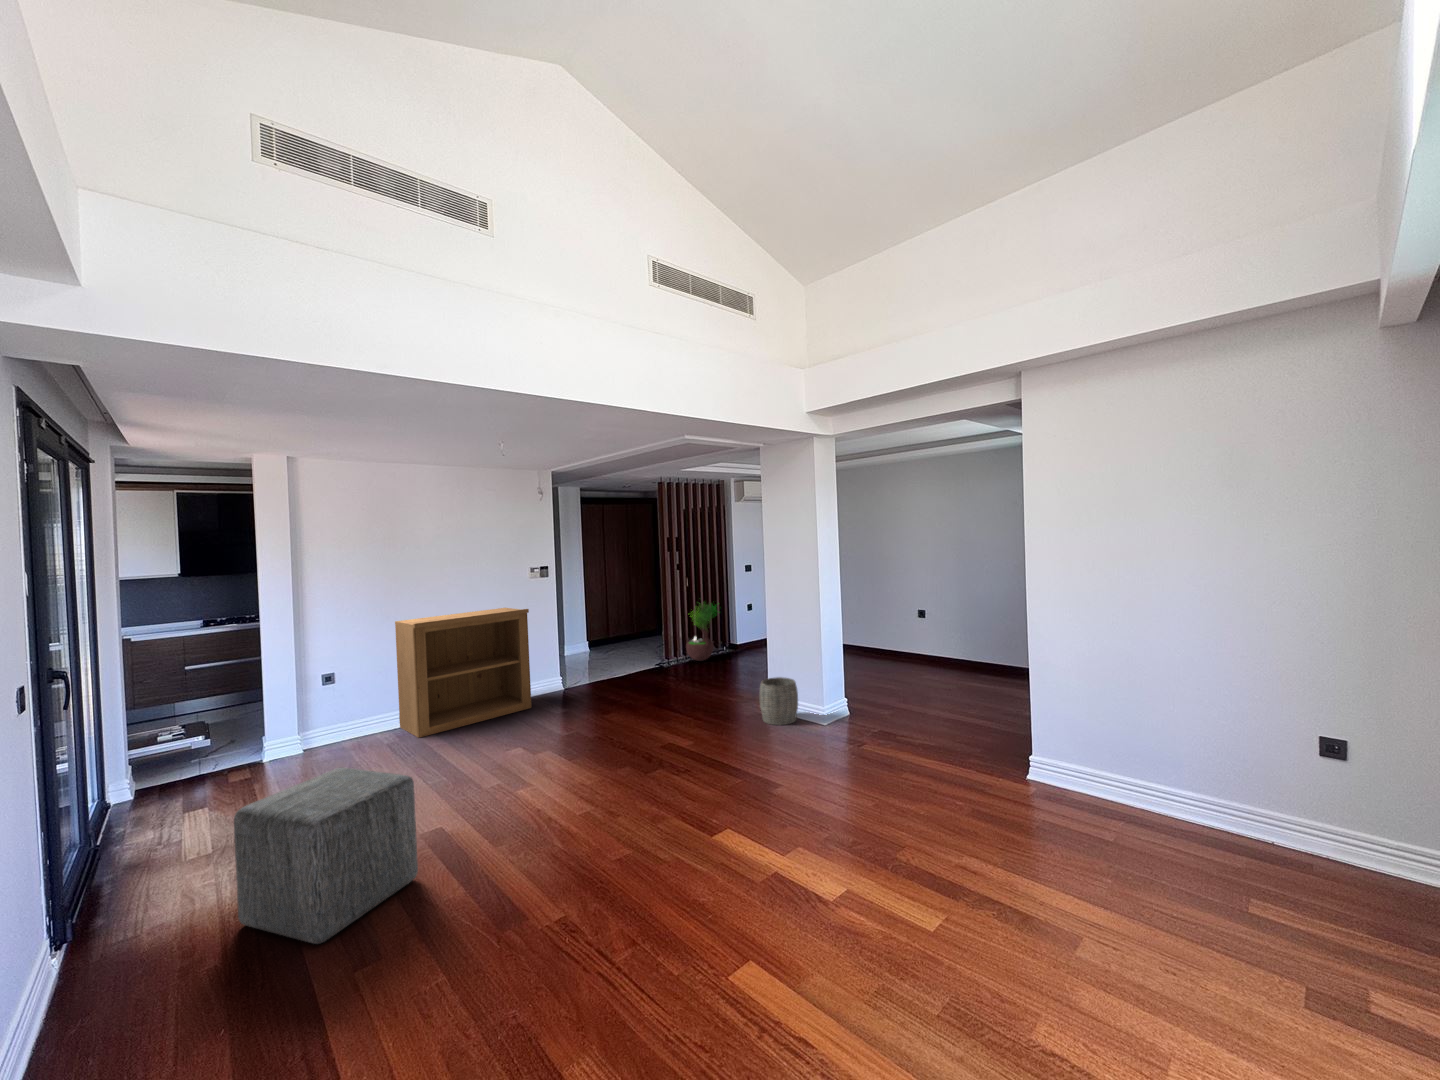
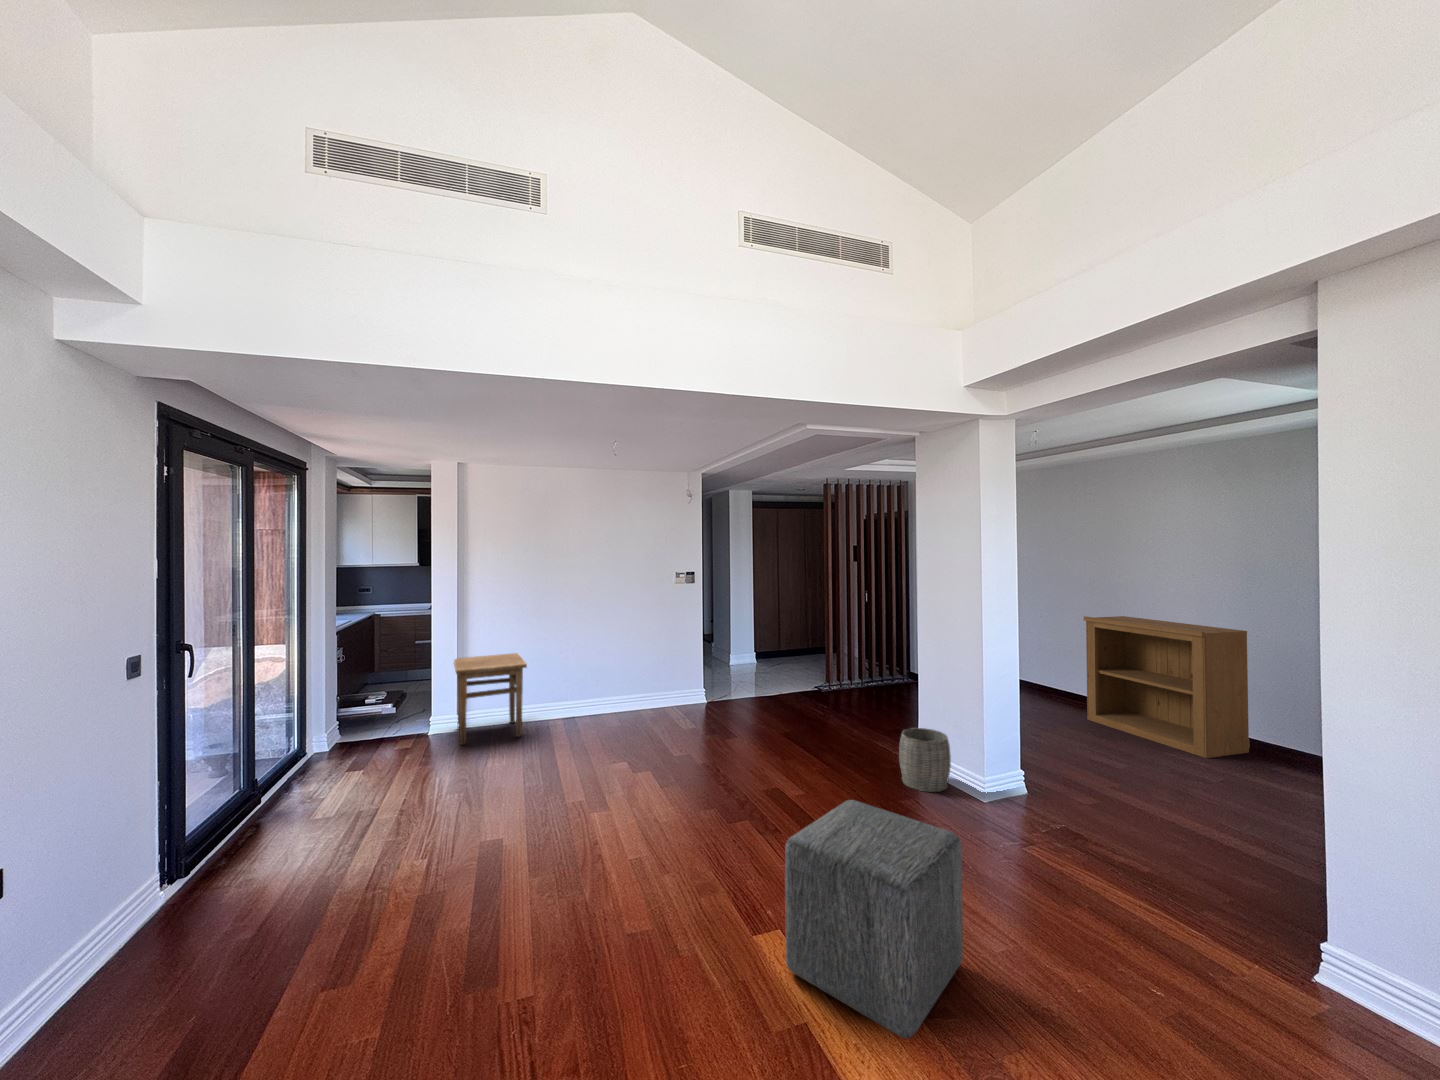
potted tree: present [686,602,716,661] -> none [850,617,892,689]
bookshelf: present [395,608,531,738] -> present [1084,616,1249,758]
side table: none [288,663,390,767] -> present [454,653,527,745]
ottoman: present [234,767,418,944] -> present [785,800,963,1038]

